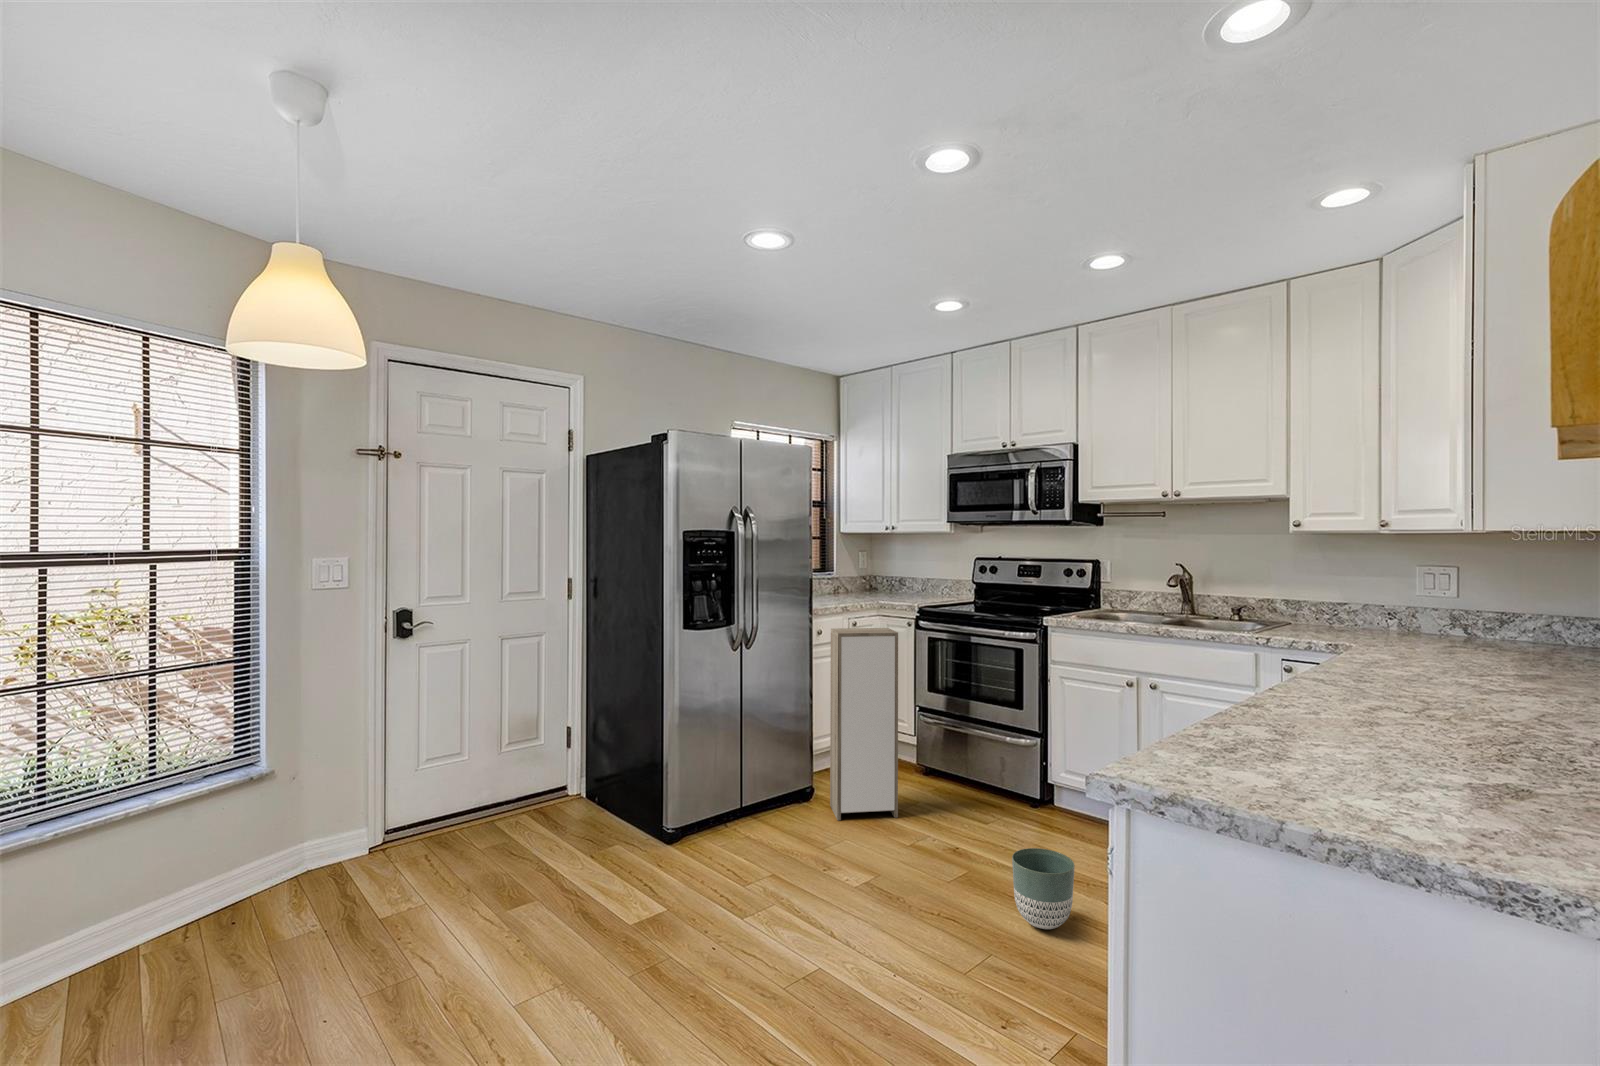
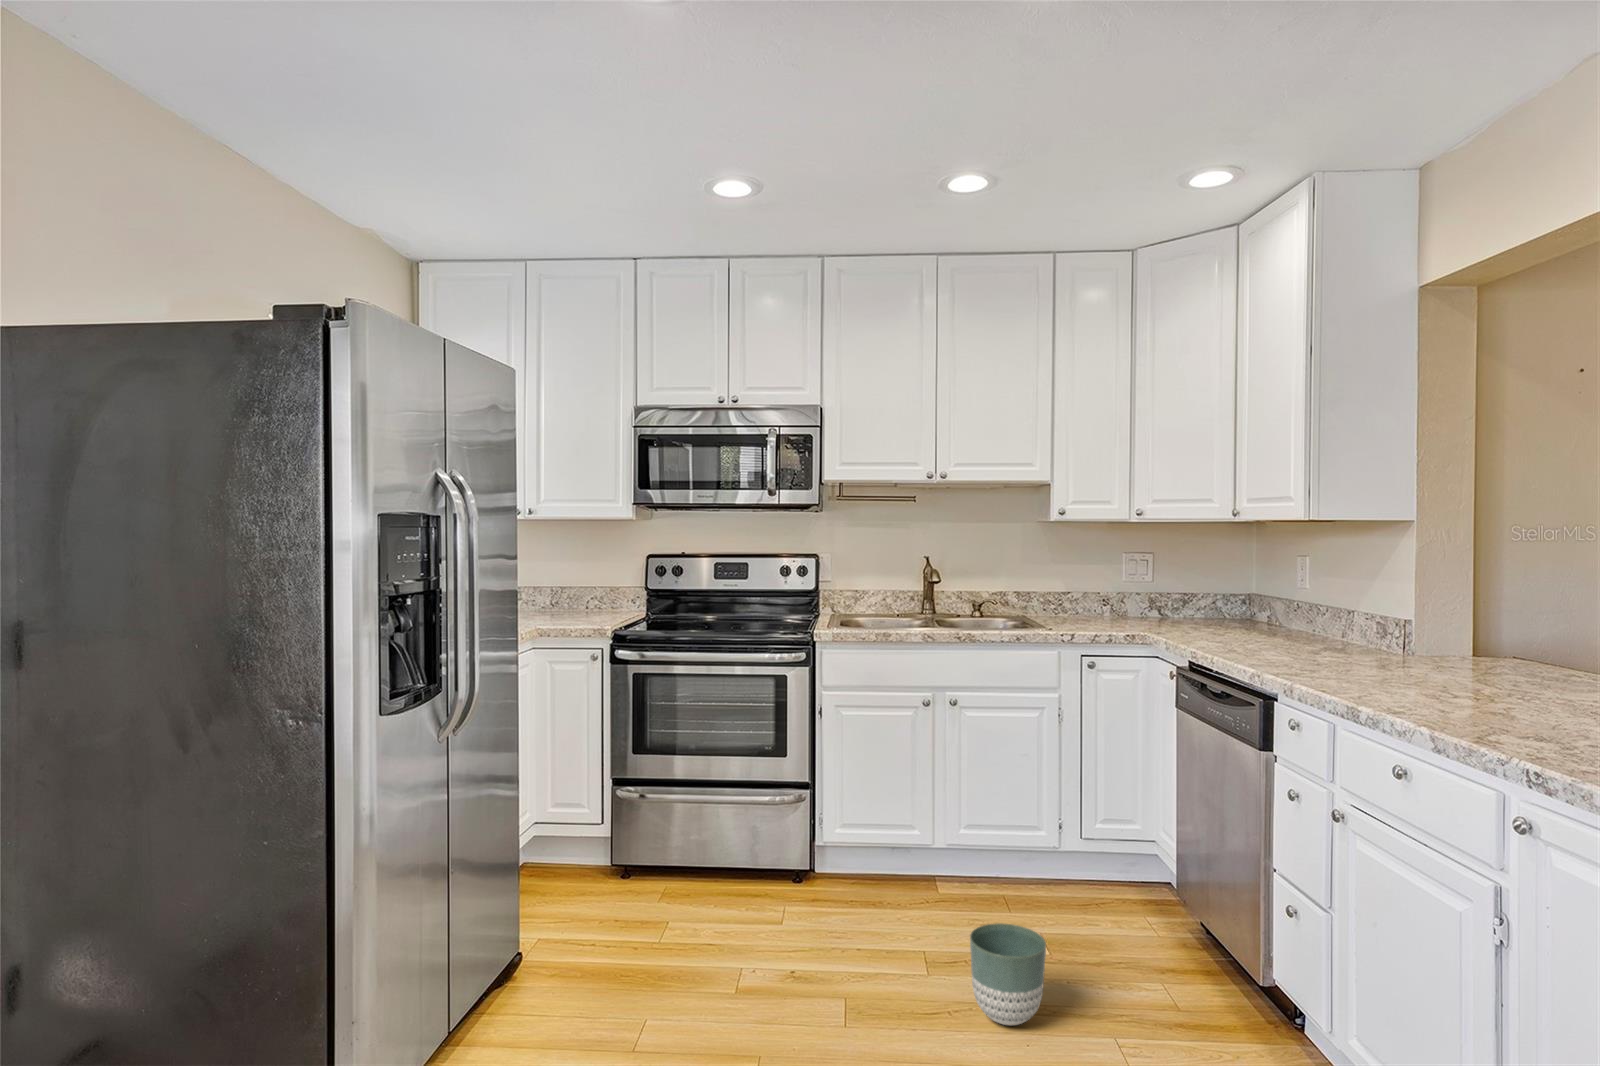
storage cabinet: present [830,628,898,820] -> none [573,666,686,979]

